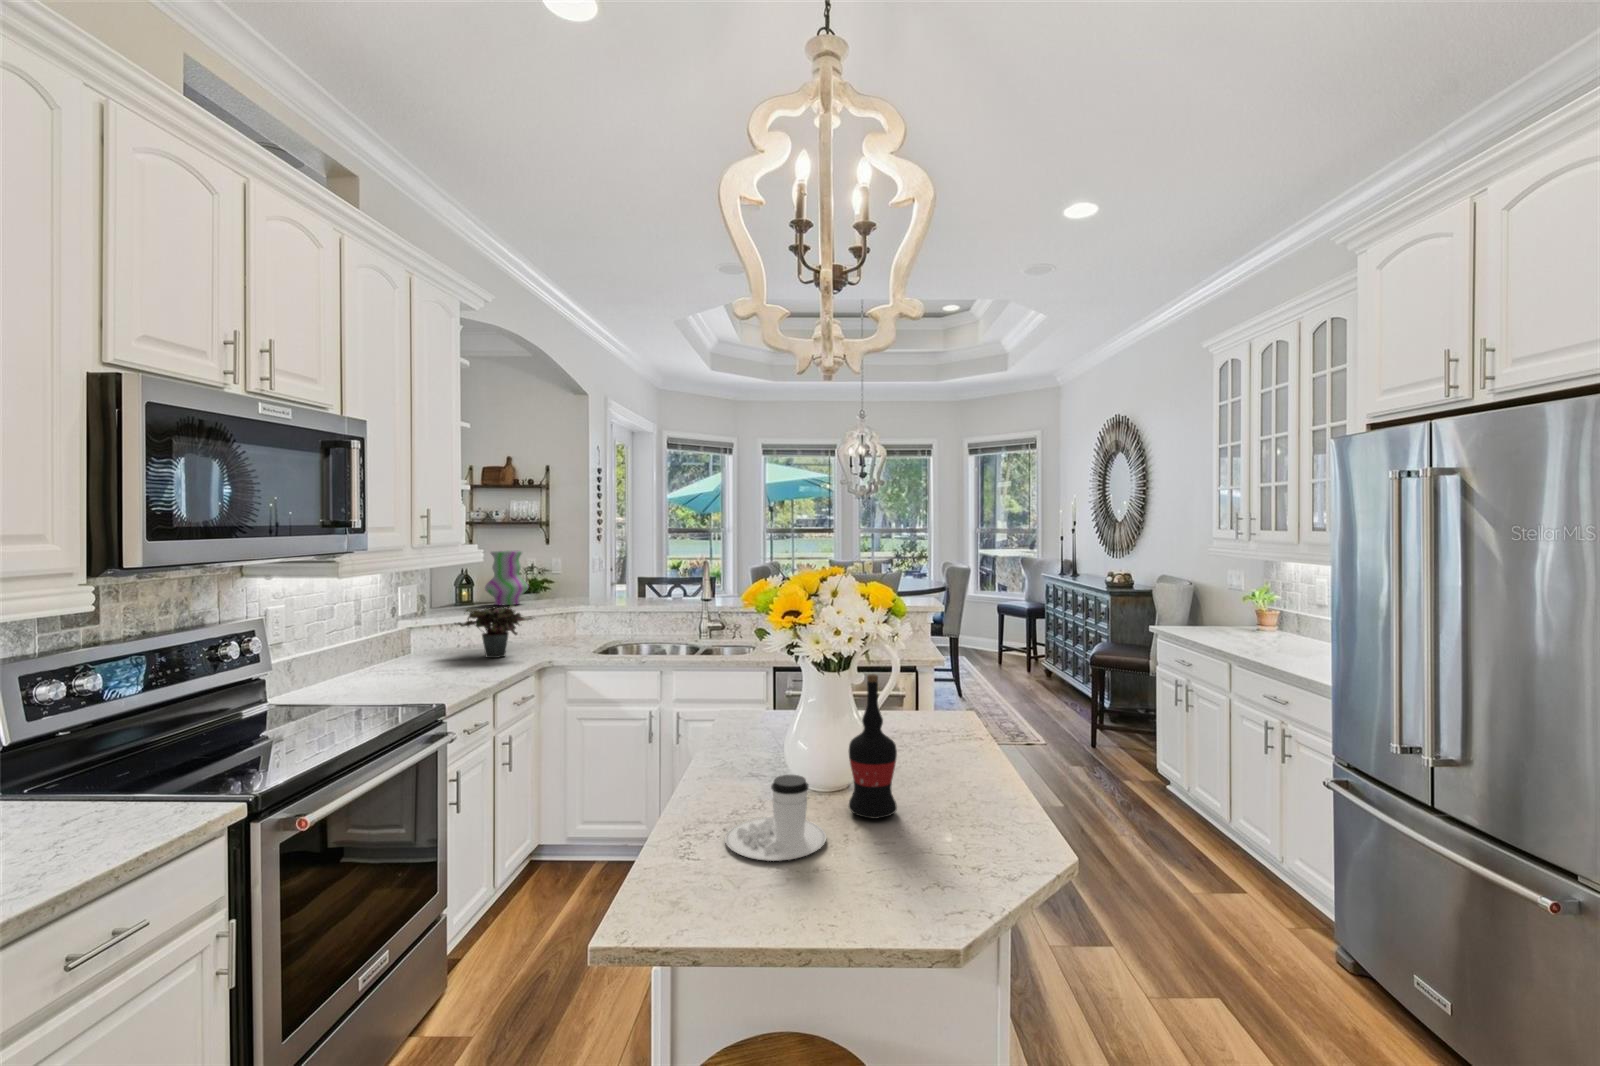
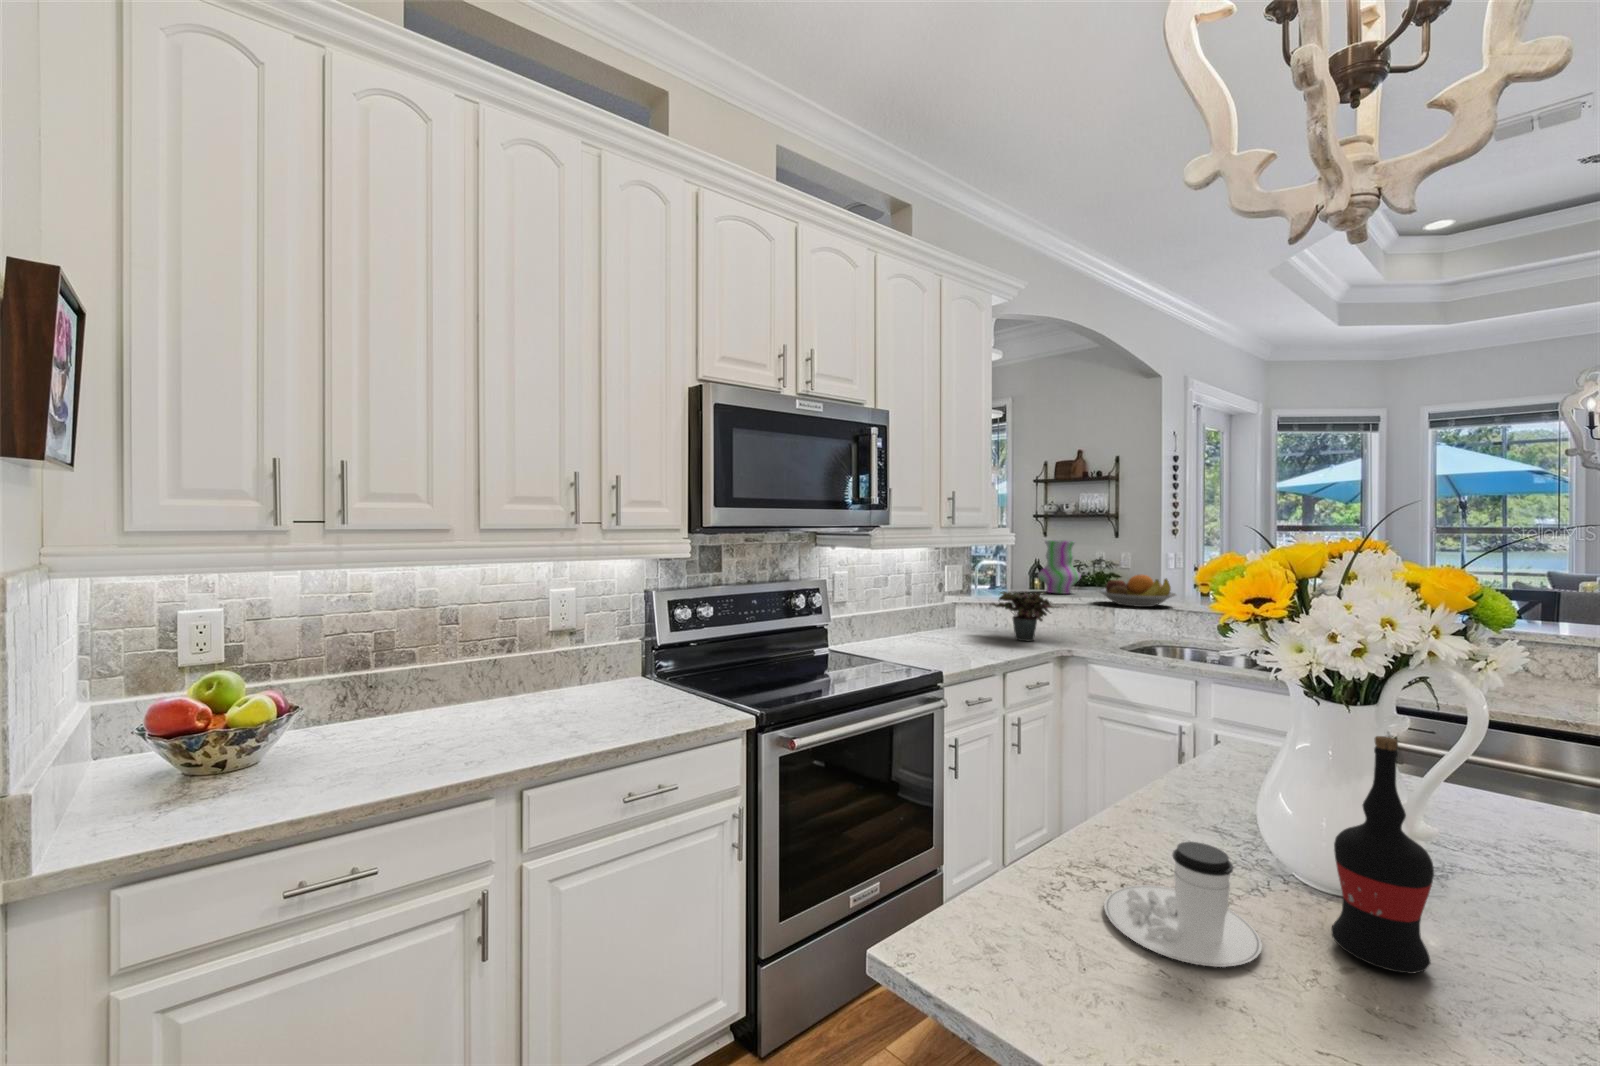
fruit bowl: none [554,580,624,610] -> present [1097,575,1176,607]

